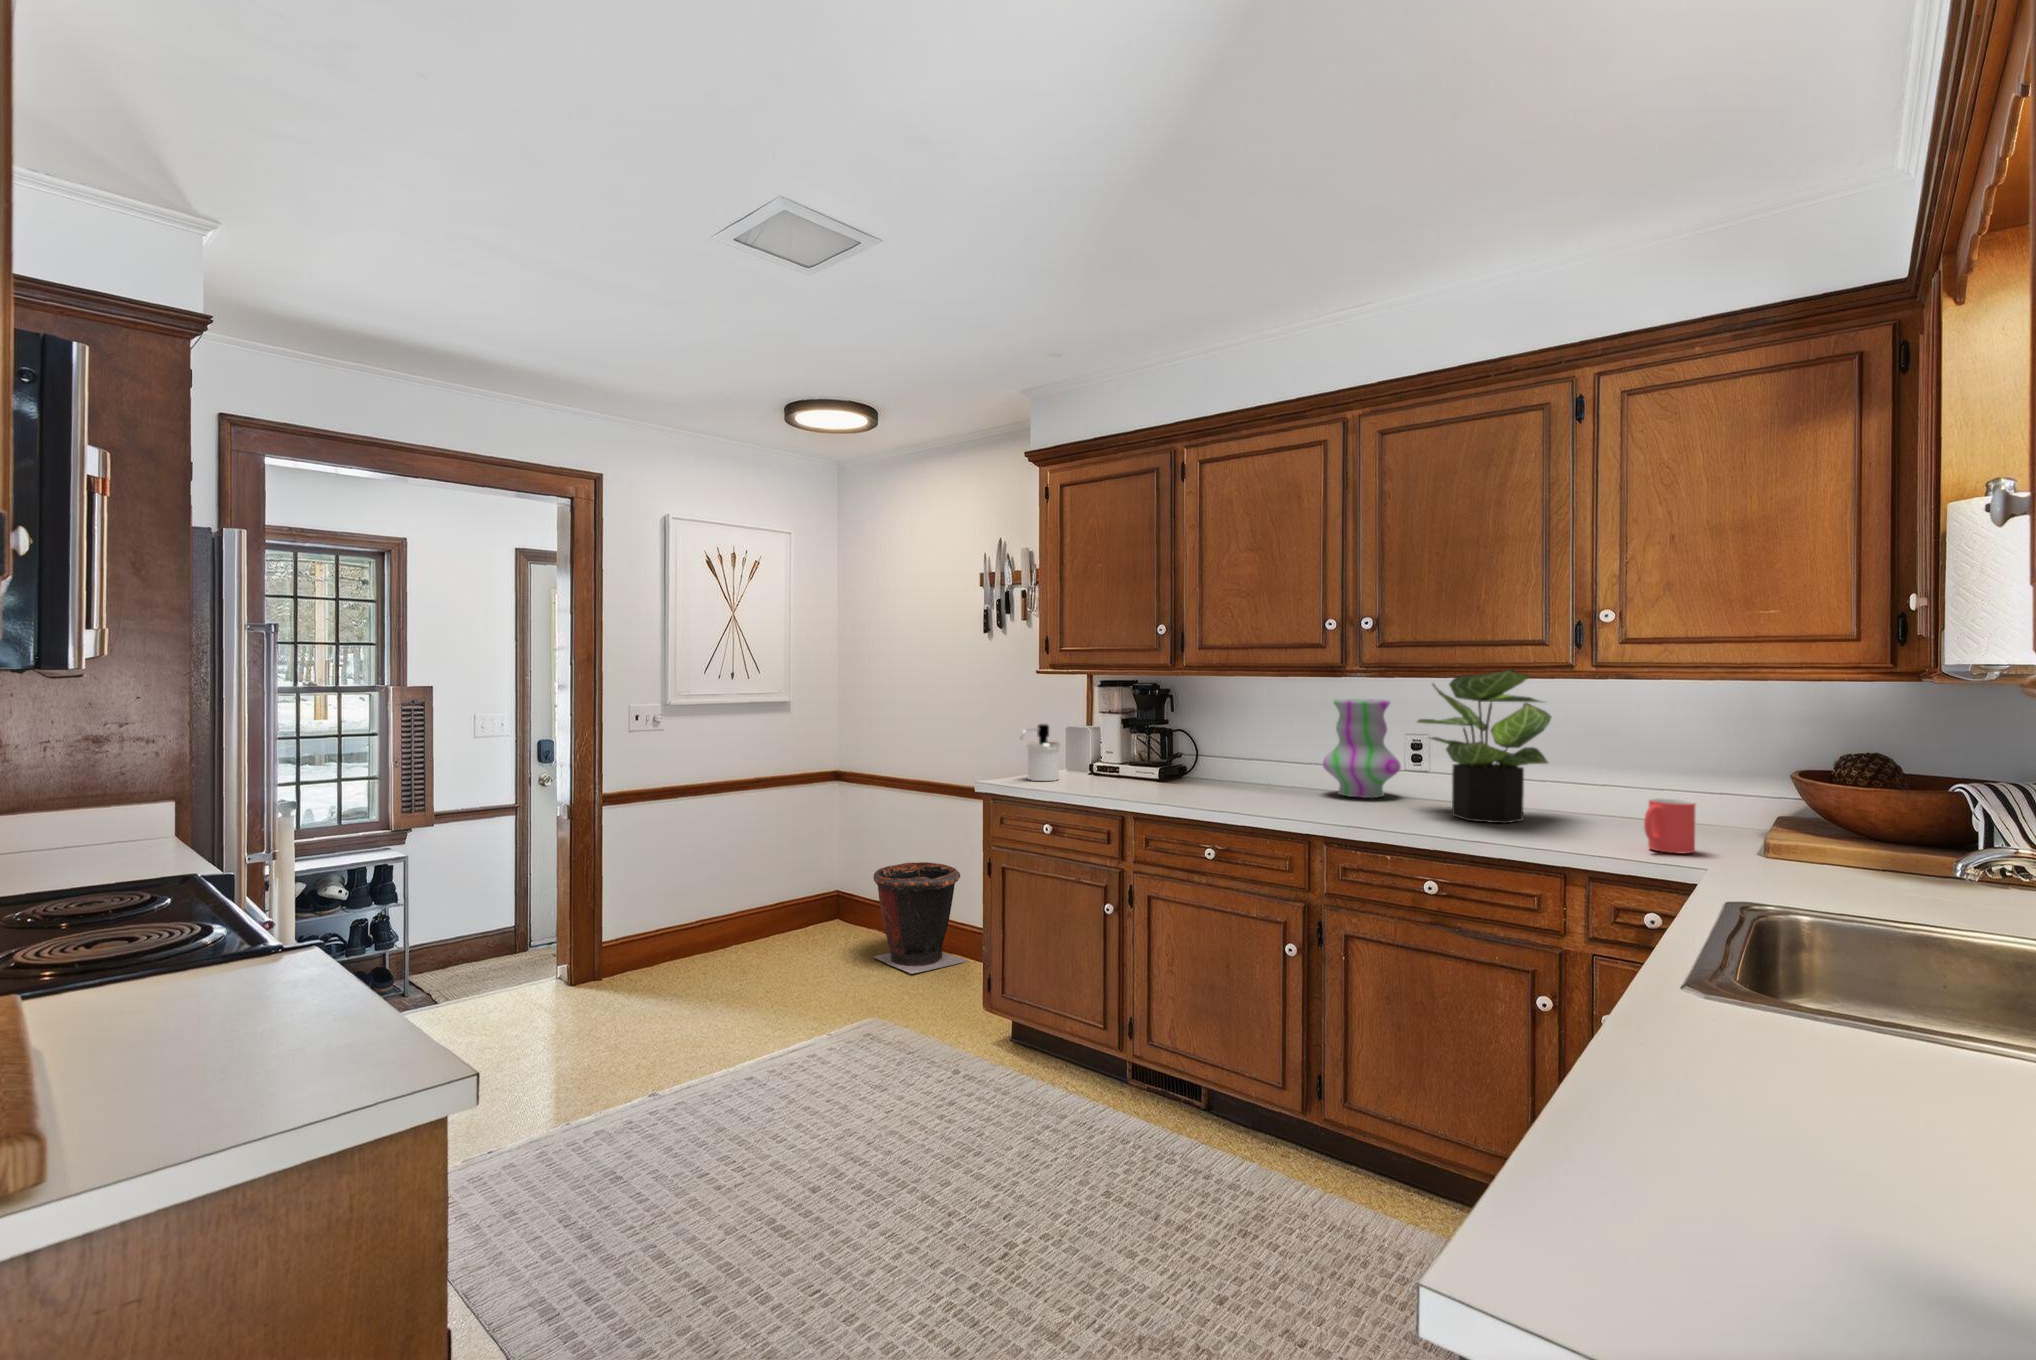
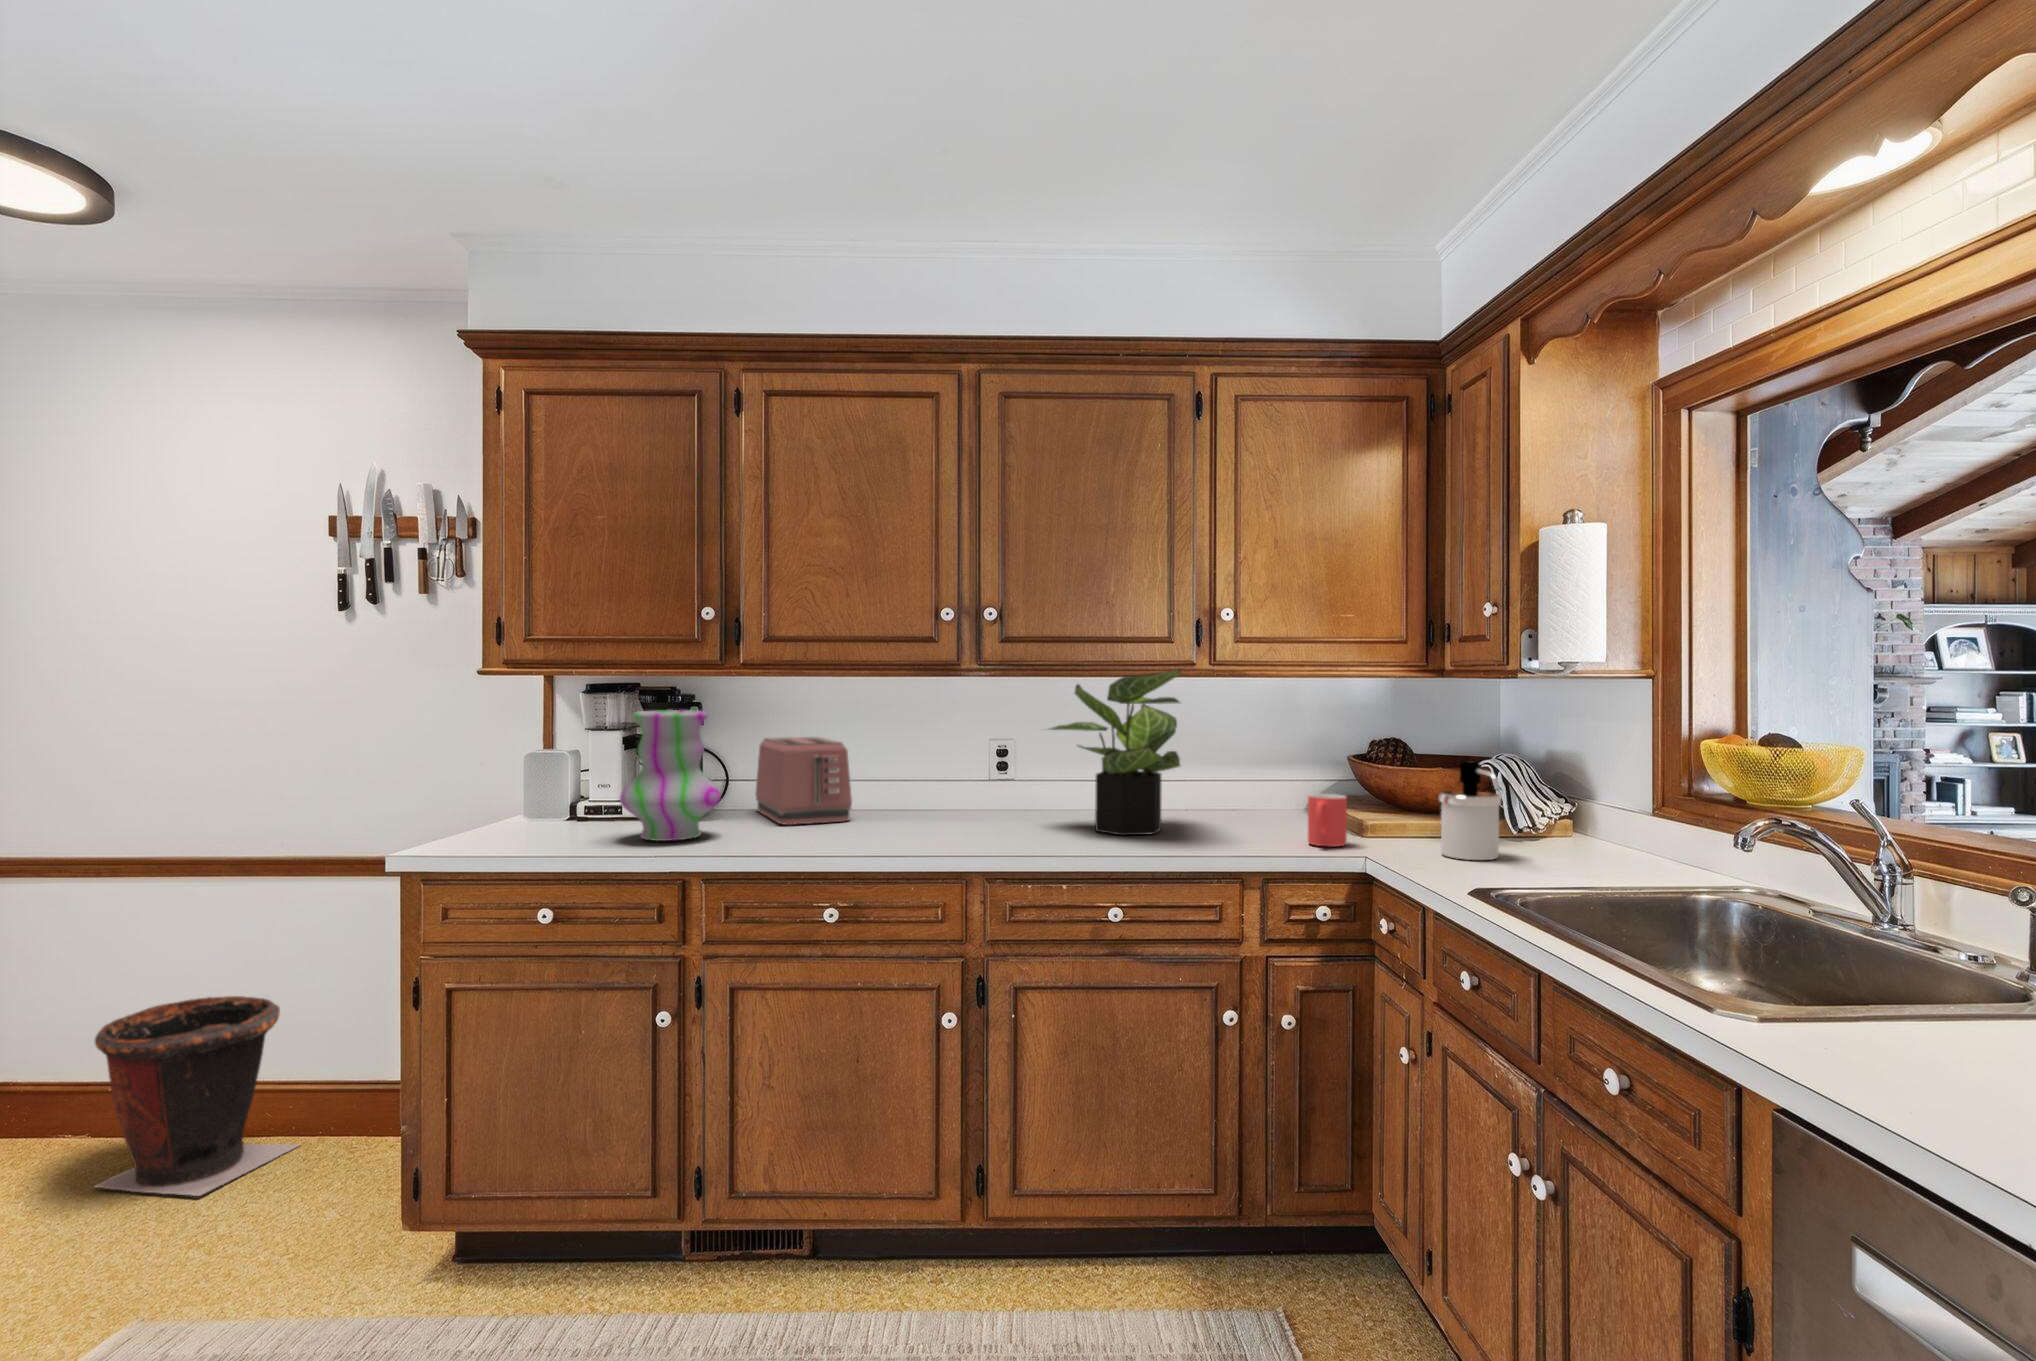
vase: present [1323,699,1401,798] -> present [620,710,721,841]
toaster: none [1211,722,1271,789] -> present [756,737,852,825]
soap dispenser: present [1020,724,1060,781] -> present [1439,762,1501,860]

